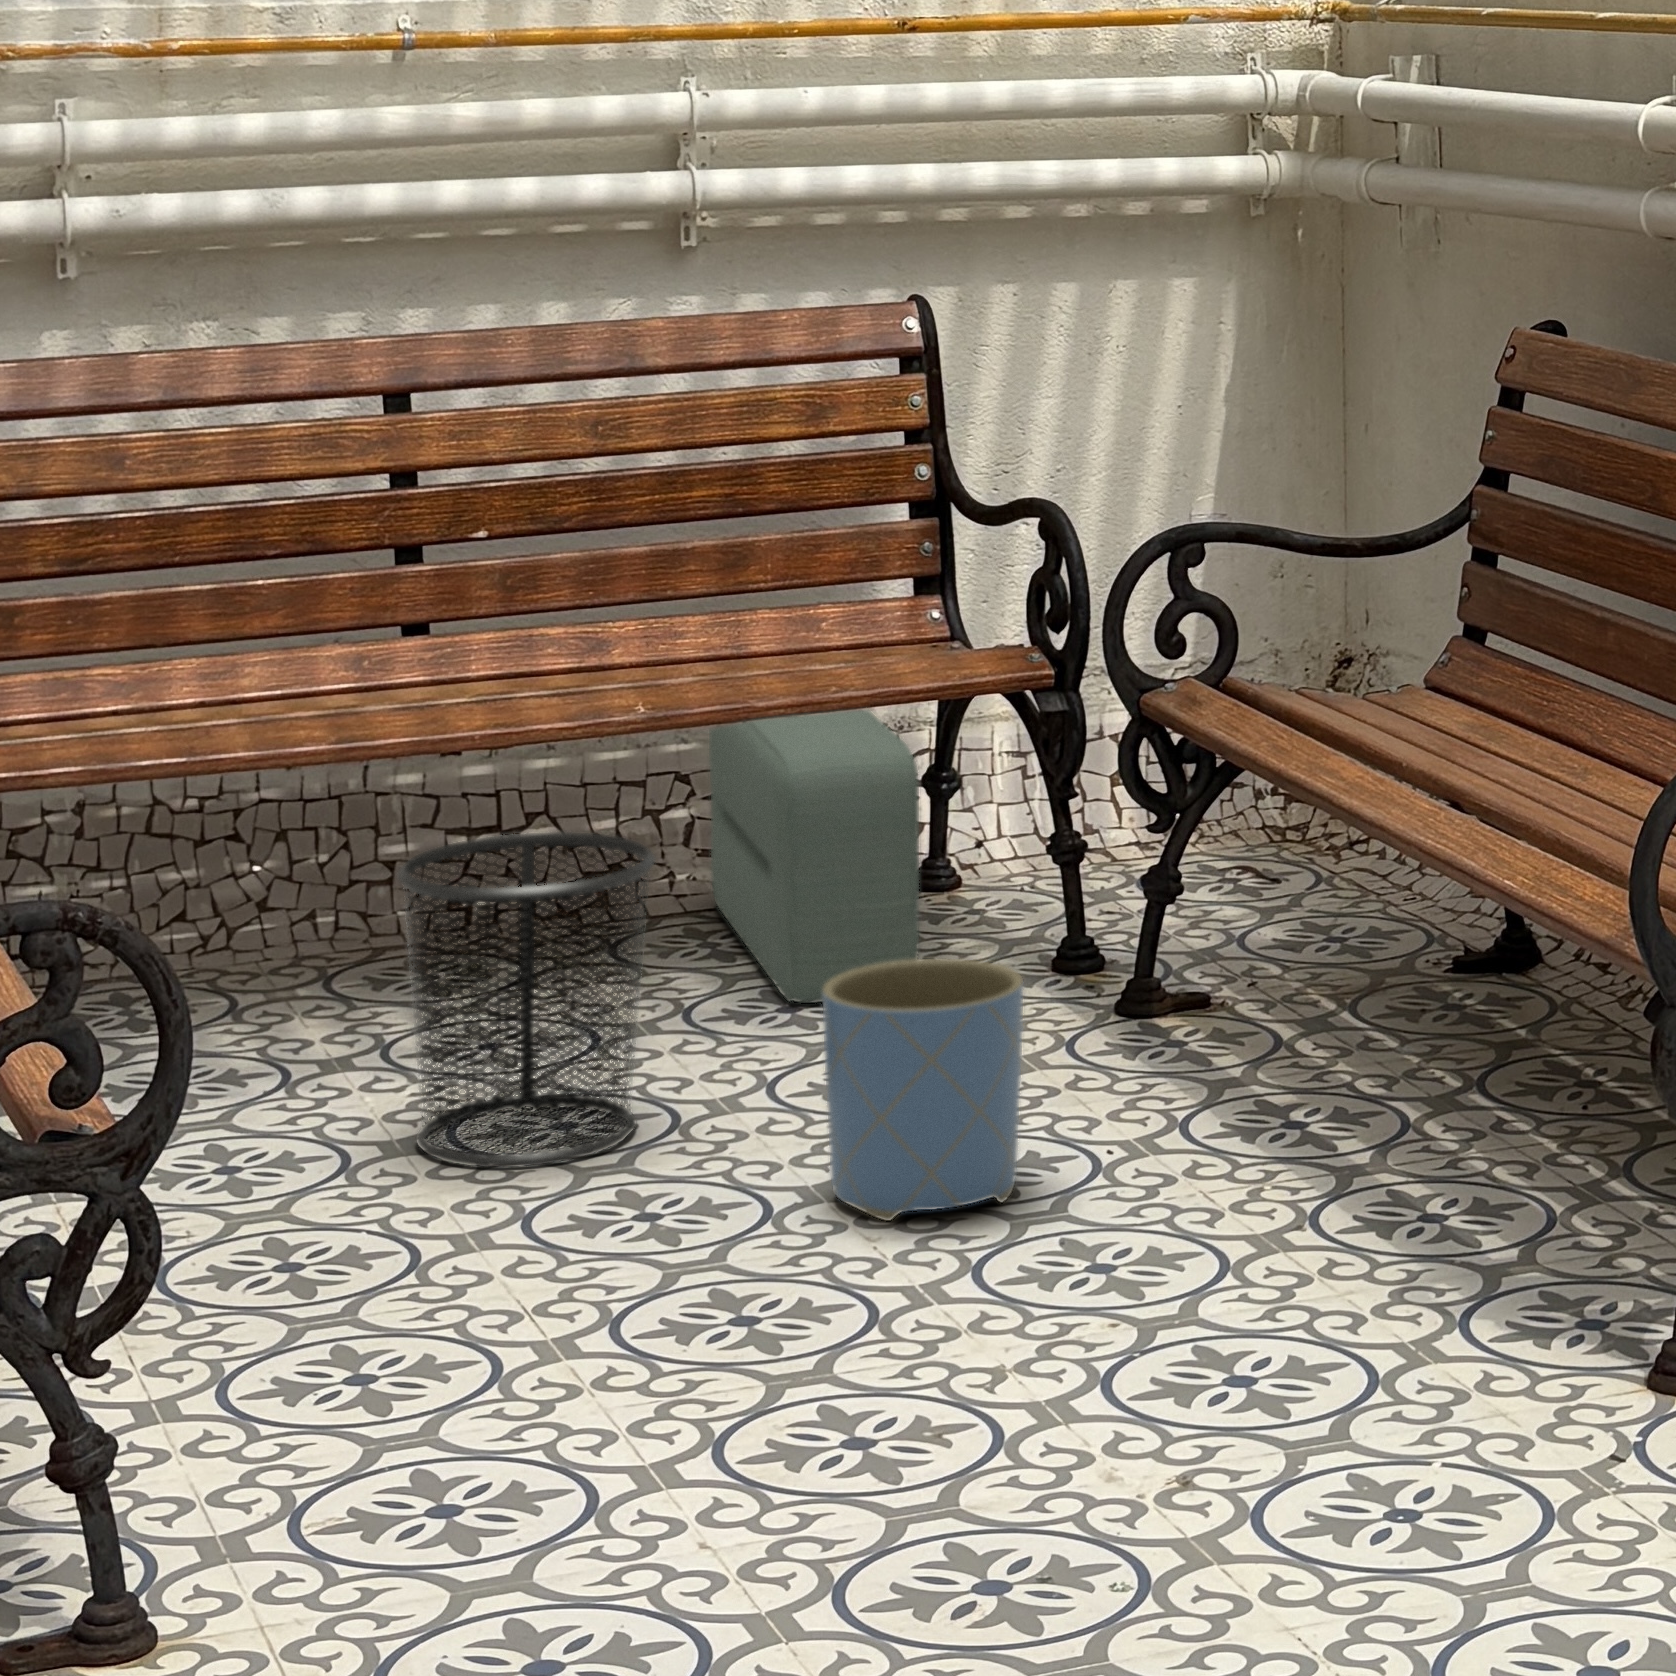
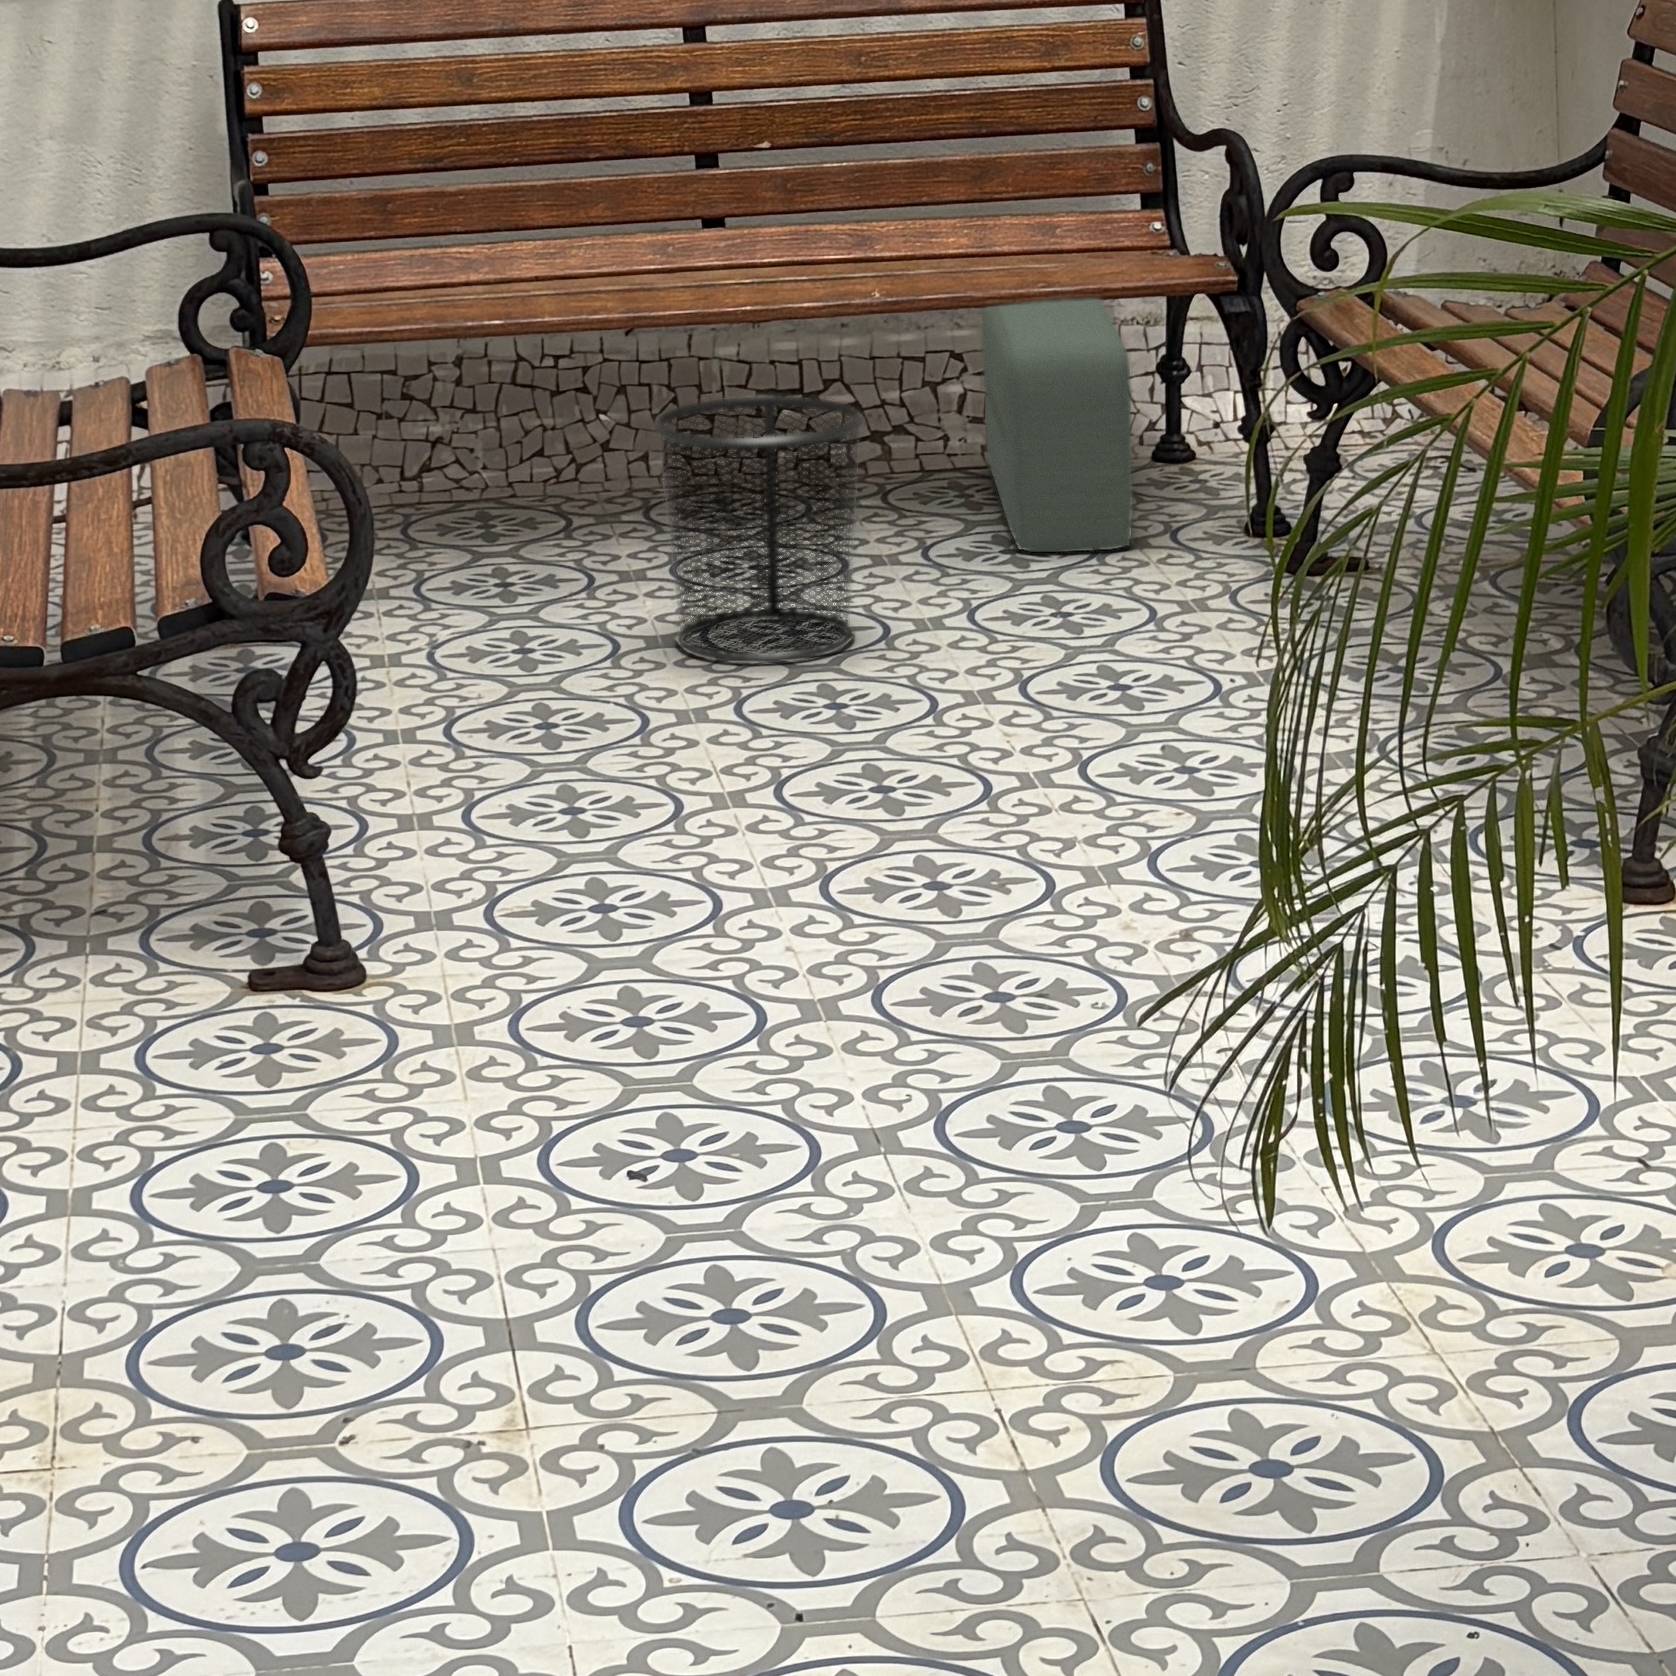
planter: present [823,959,1023,1221] -> none [975,515,1145,726]

